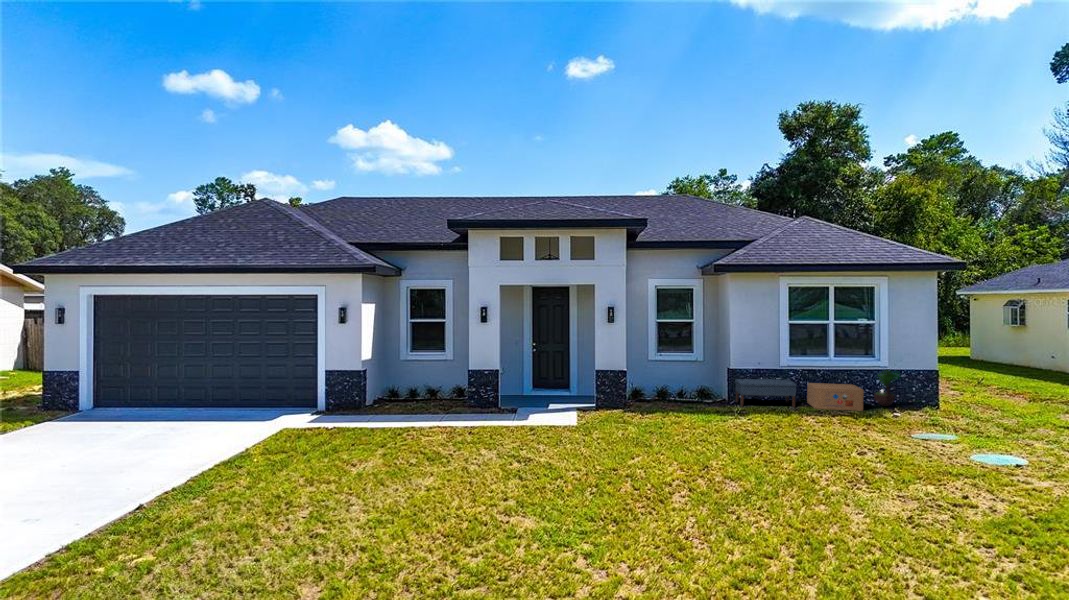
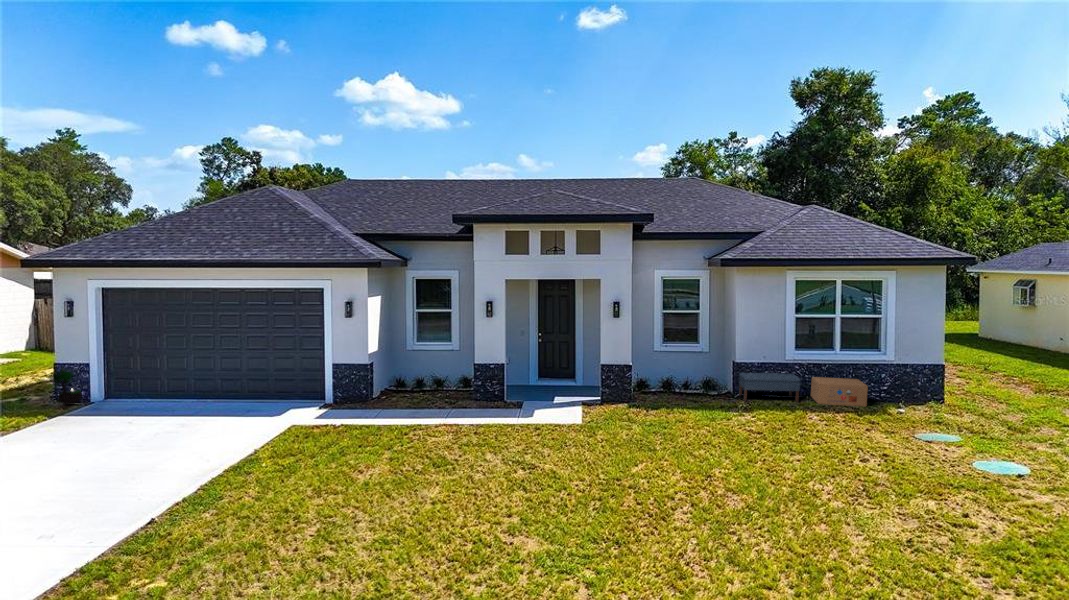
potted tree: present [874,369,899,406] -> present [48,370,82,405]

